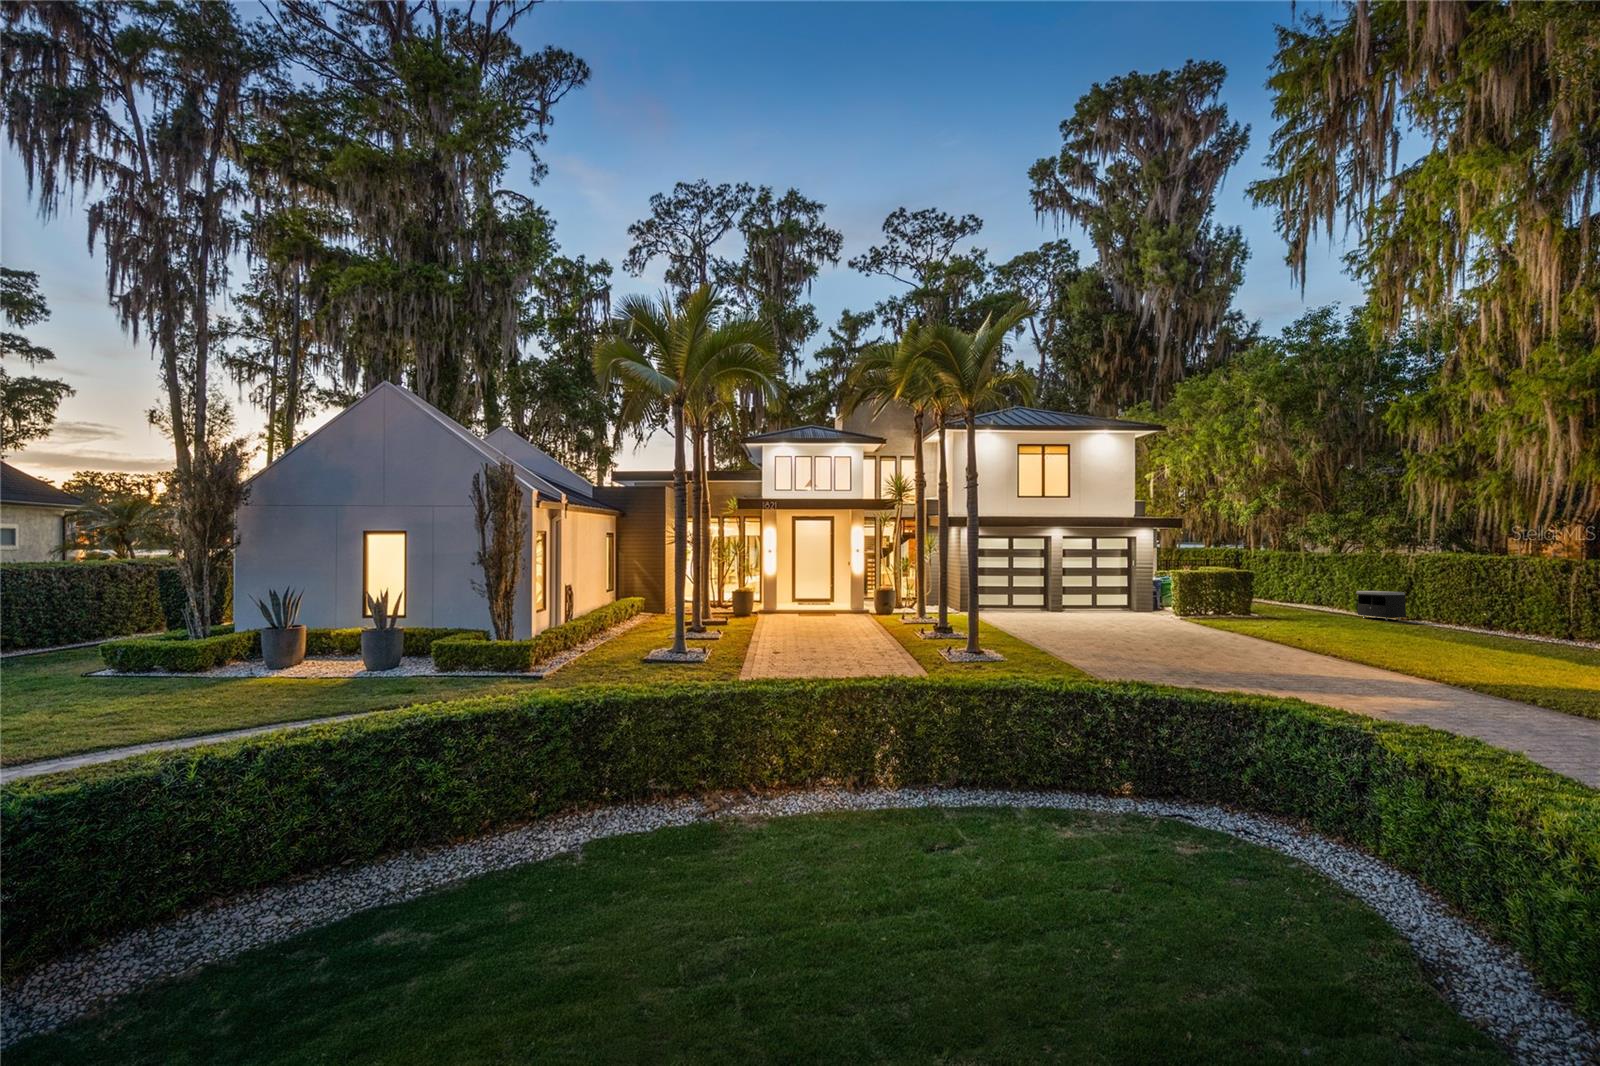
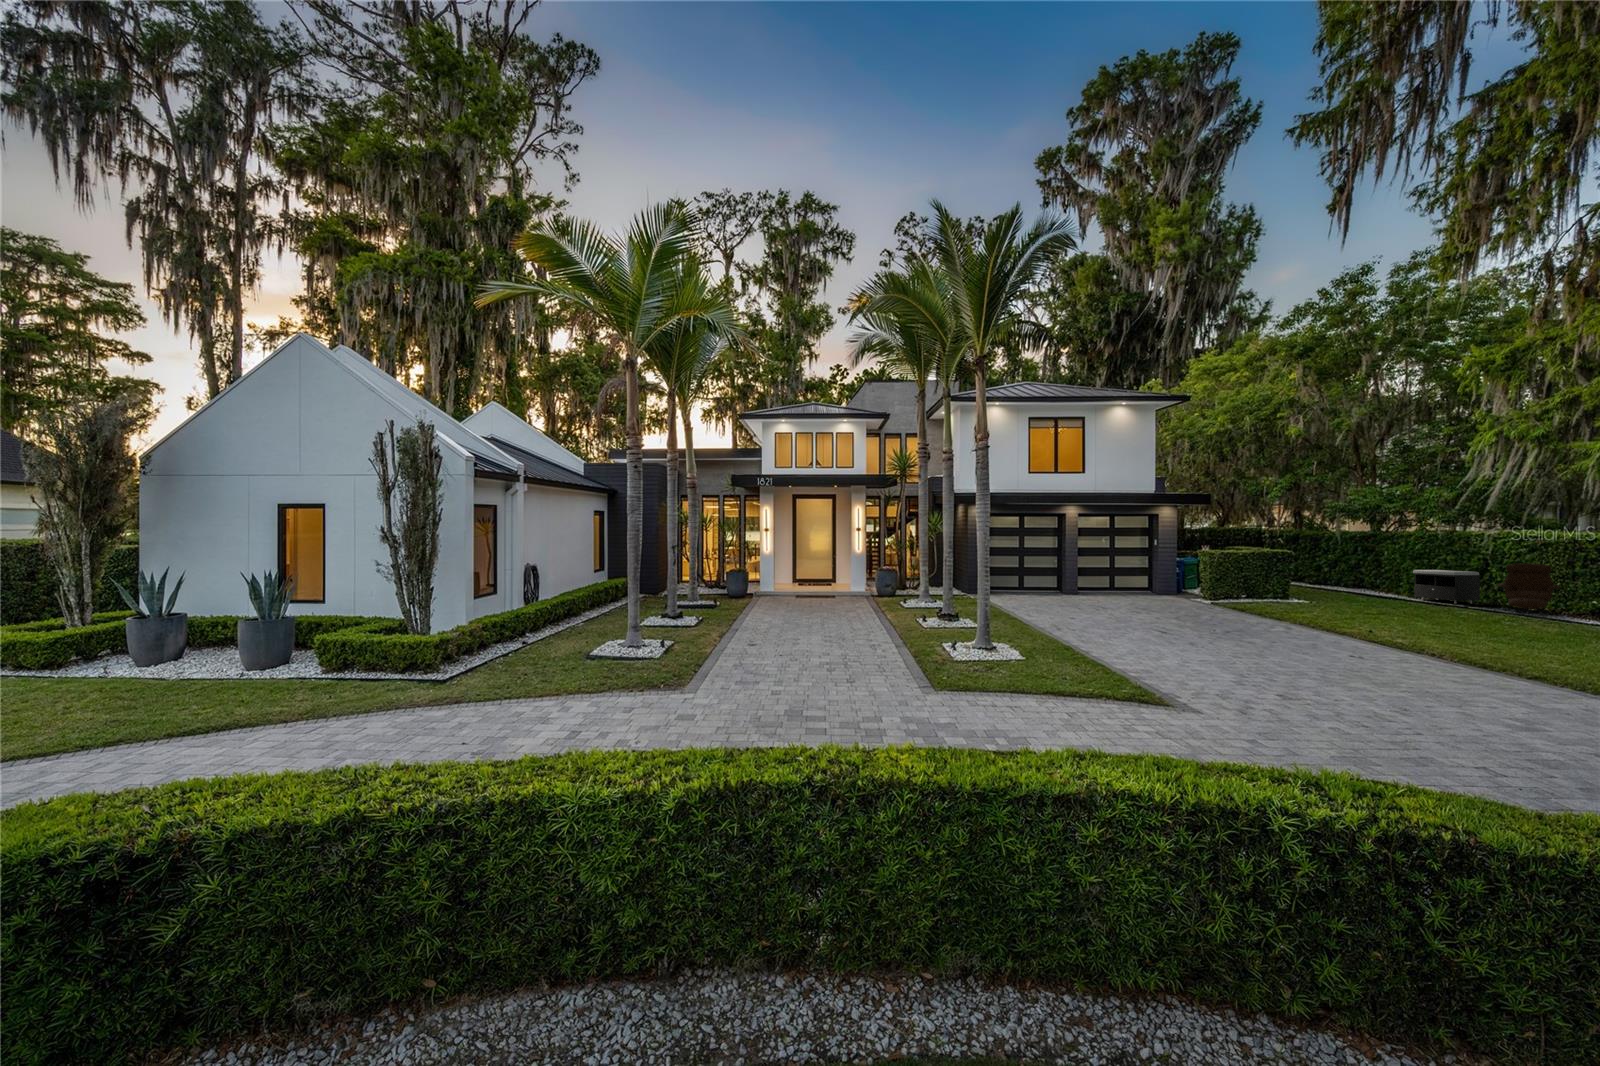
lounge chair: none [1413,584,1457,628] -> present [1498,563,1560,615]

